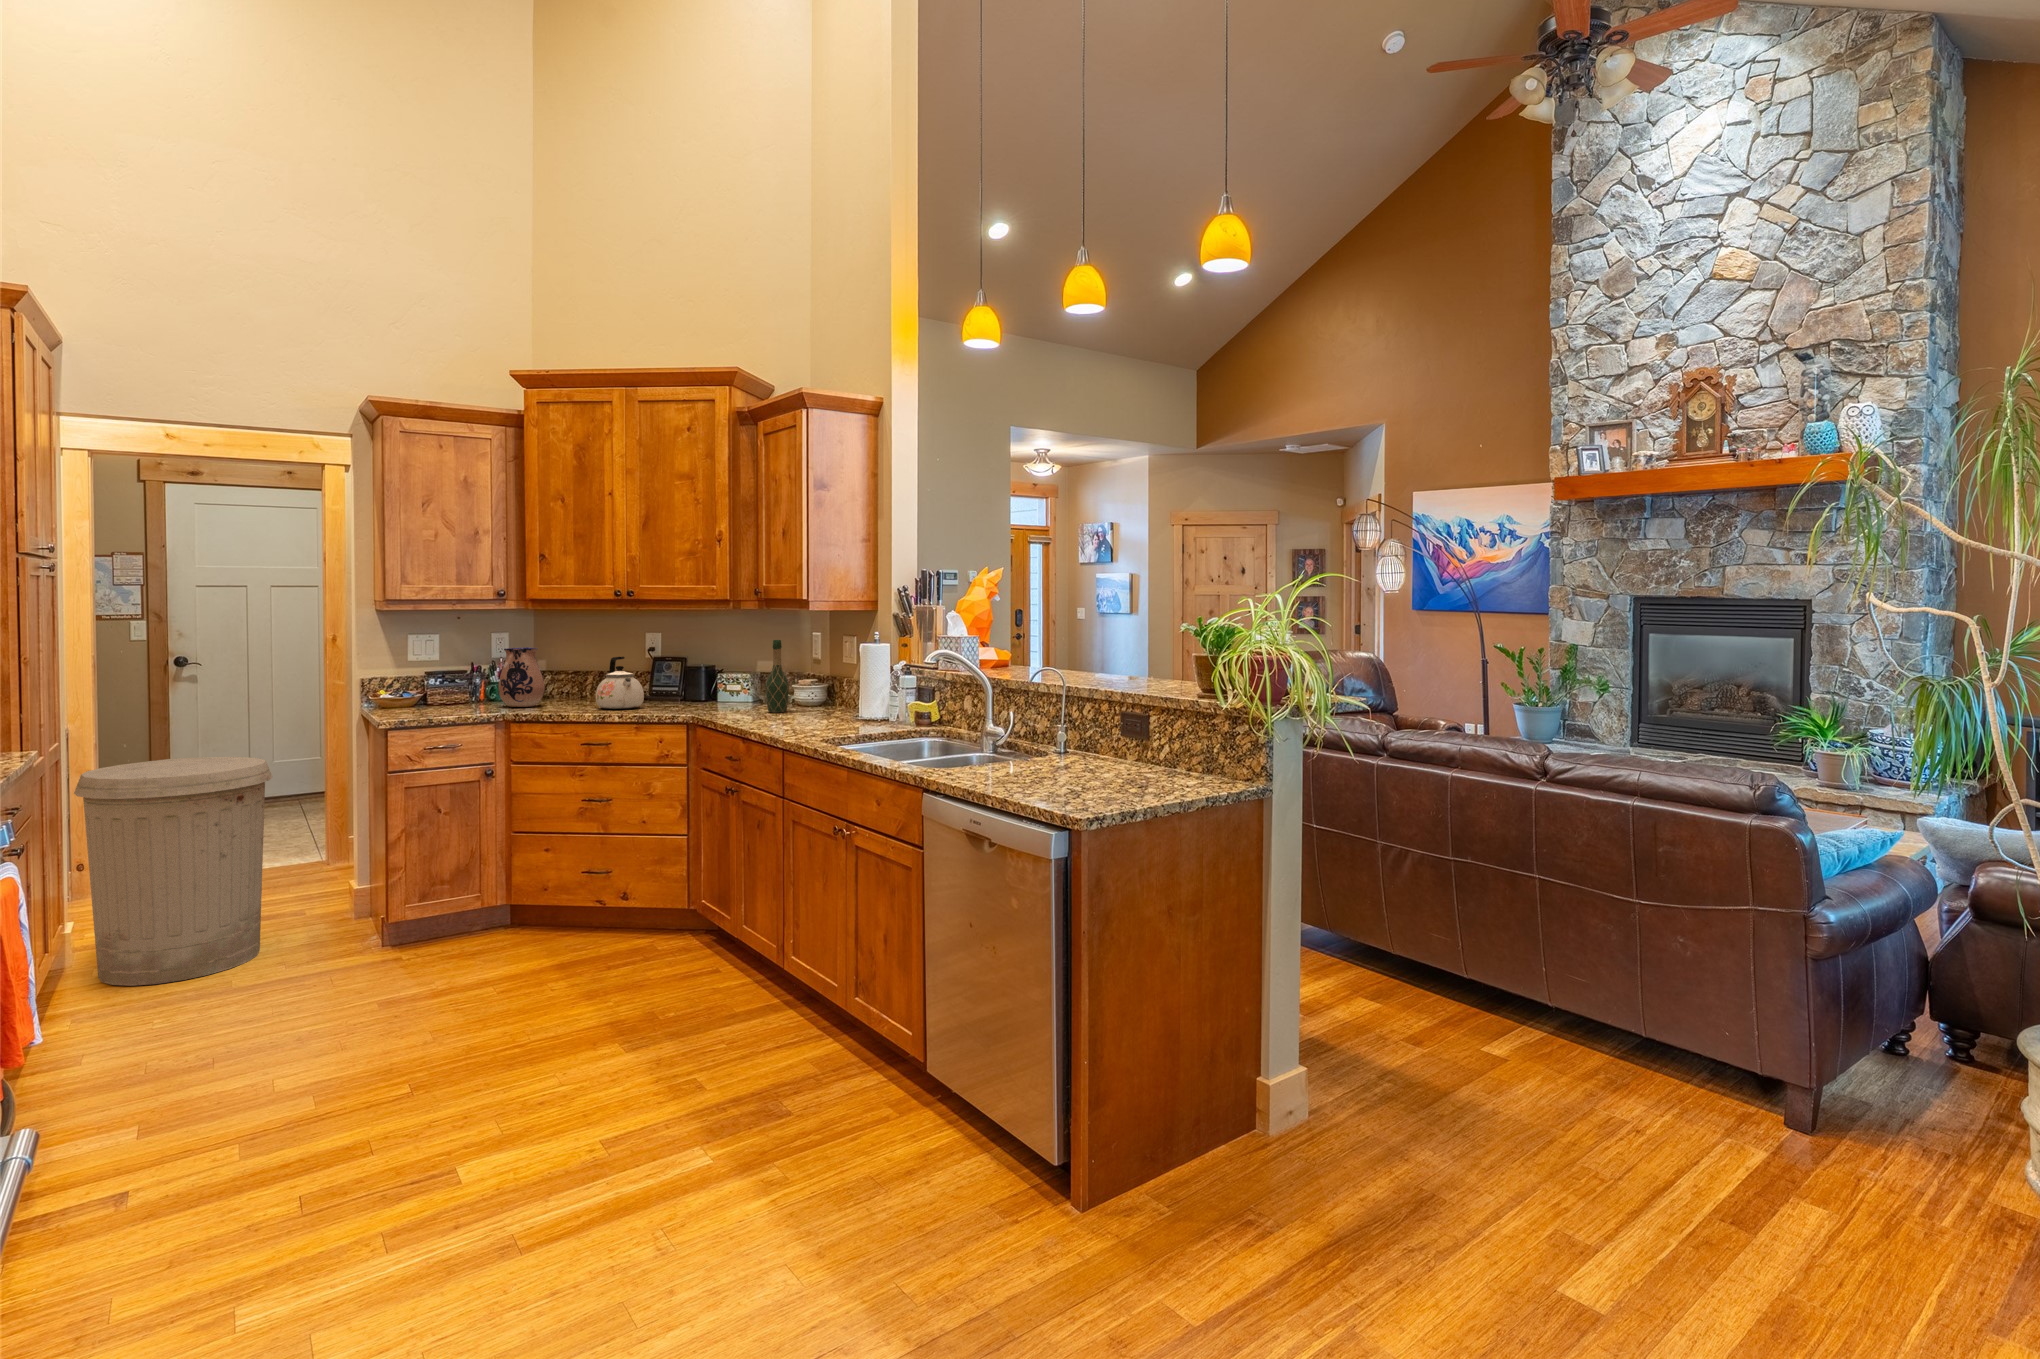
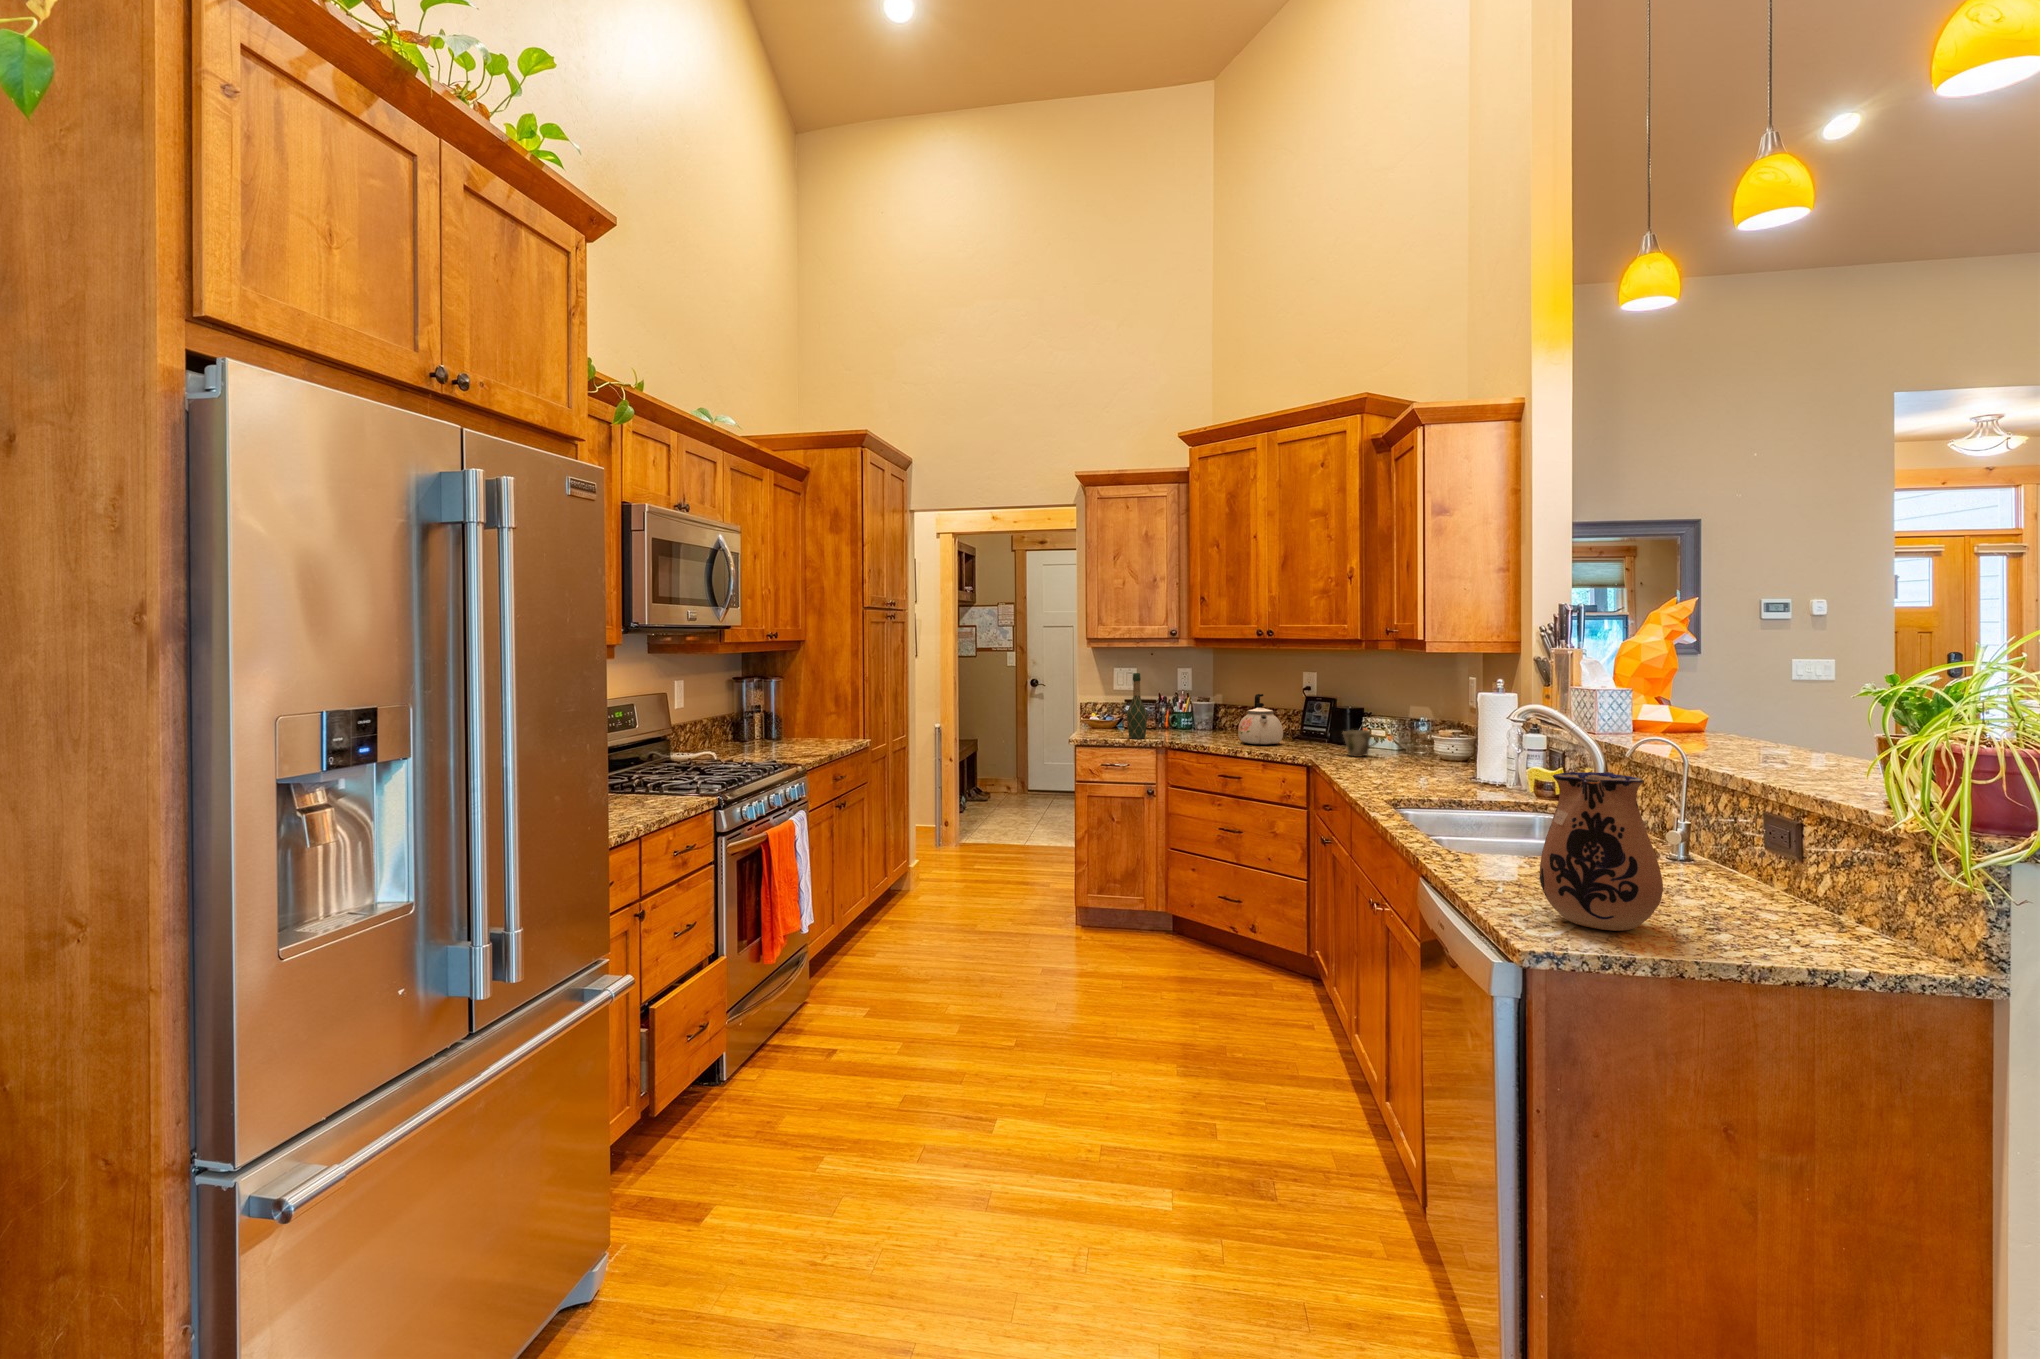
wine bottle: present [765,640,789,712] -> present [1127,673,1147,739]
ceramic pitcher: present [498,647,545,707] -> present [1540,772,1663,931]
mug: none [717,687,751,712] -> present [1343,730,1378,757]
trash can: present [74,757,273,986] -> none [905,757,1014,919]

